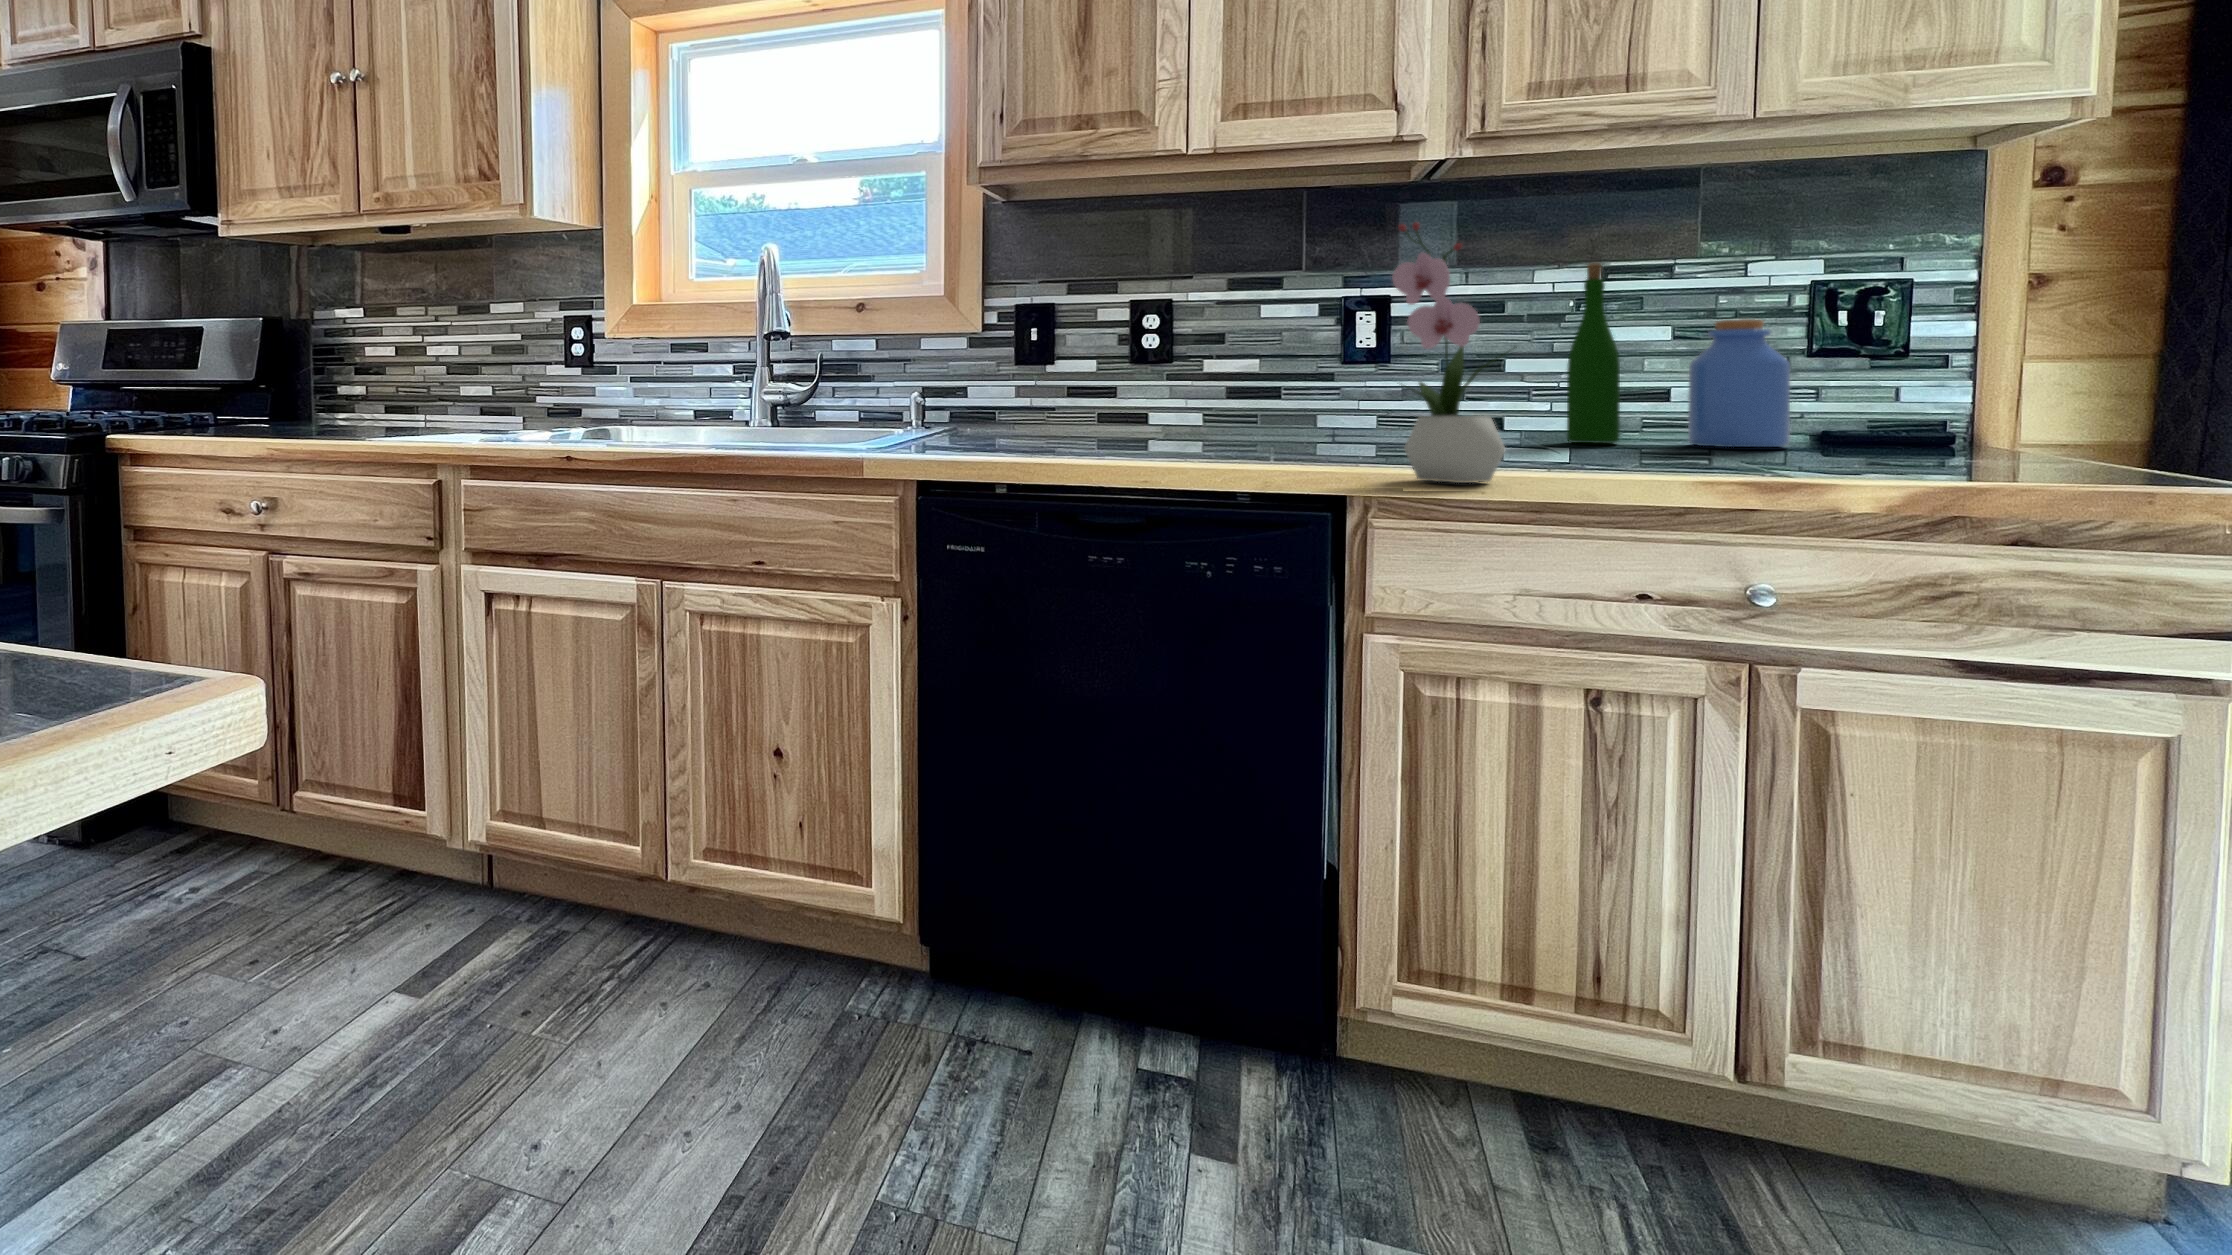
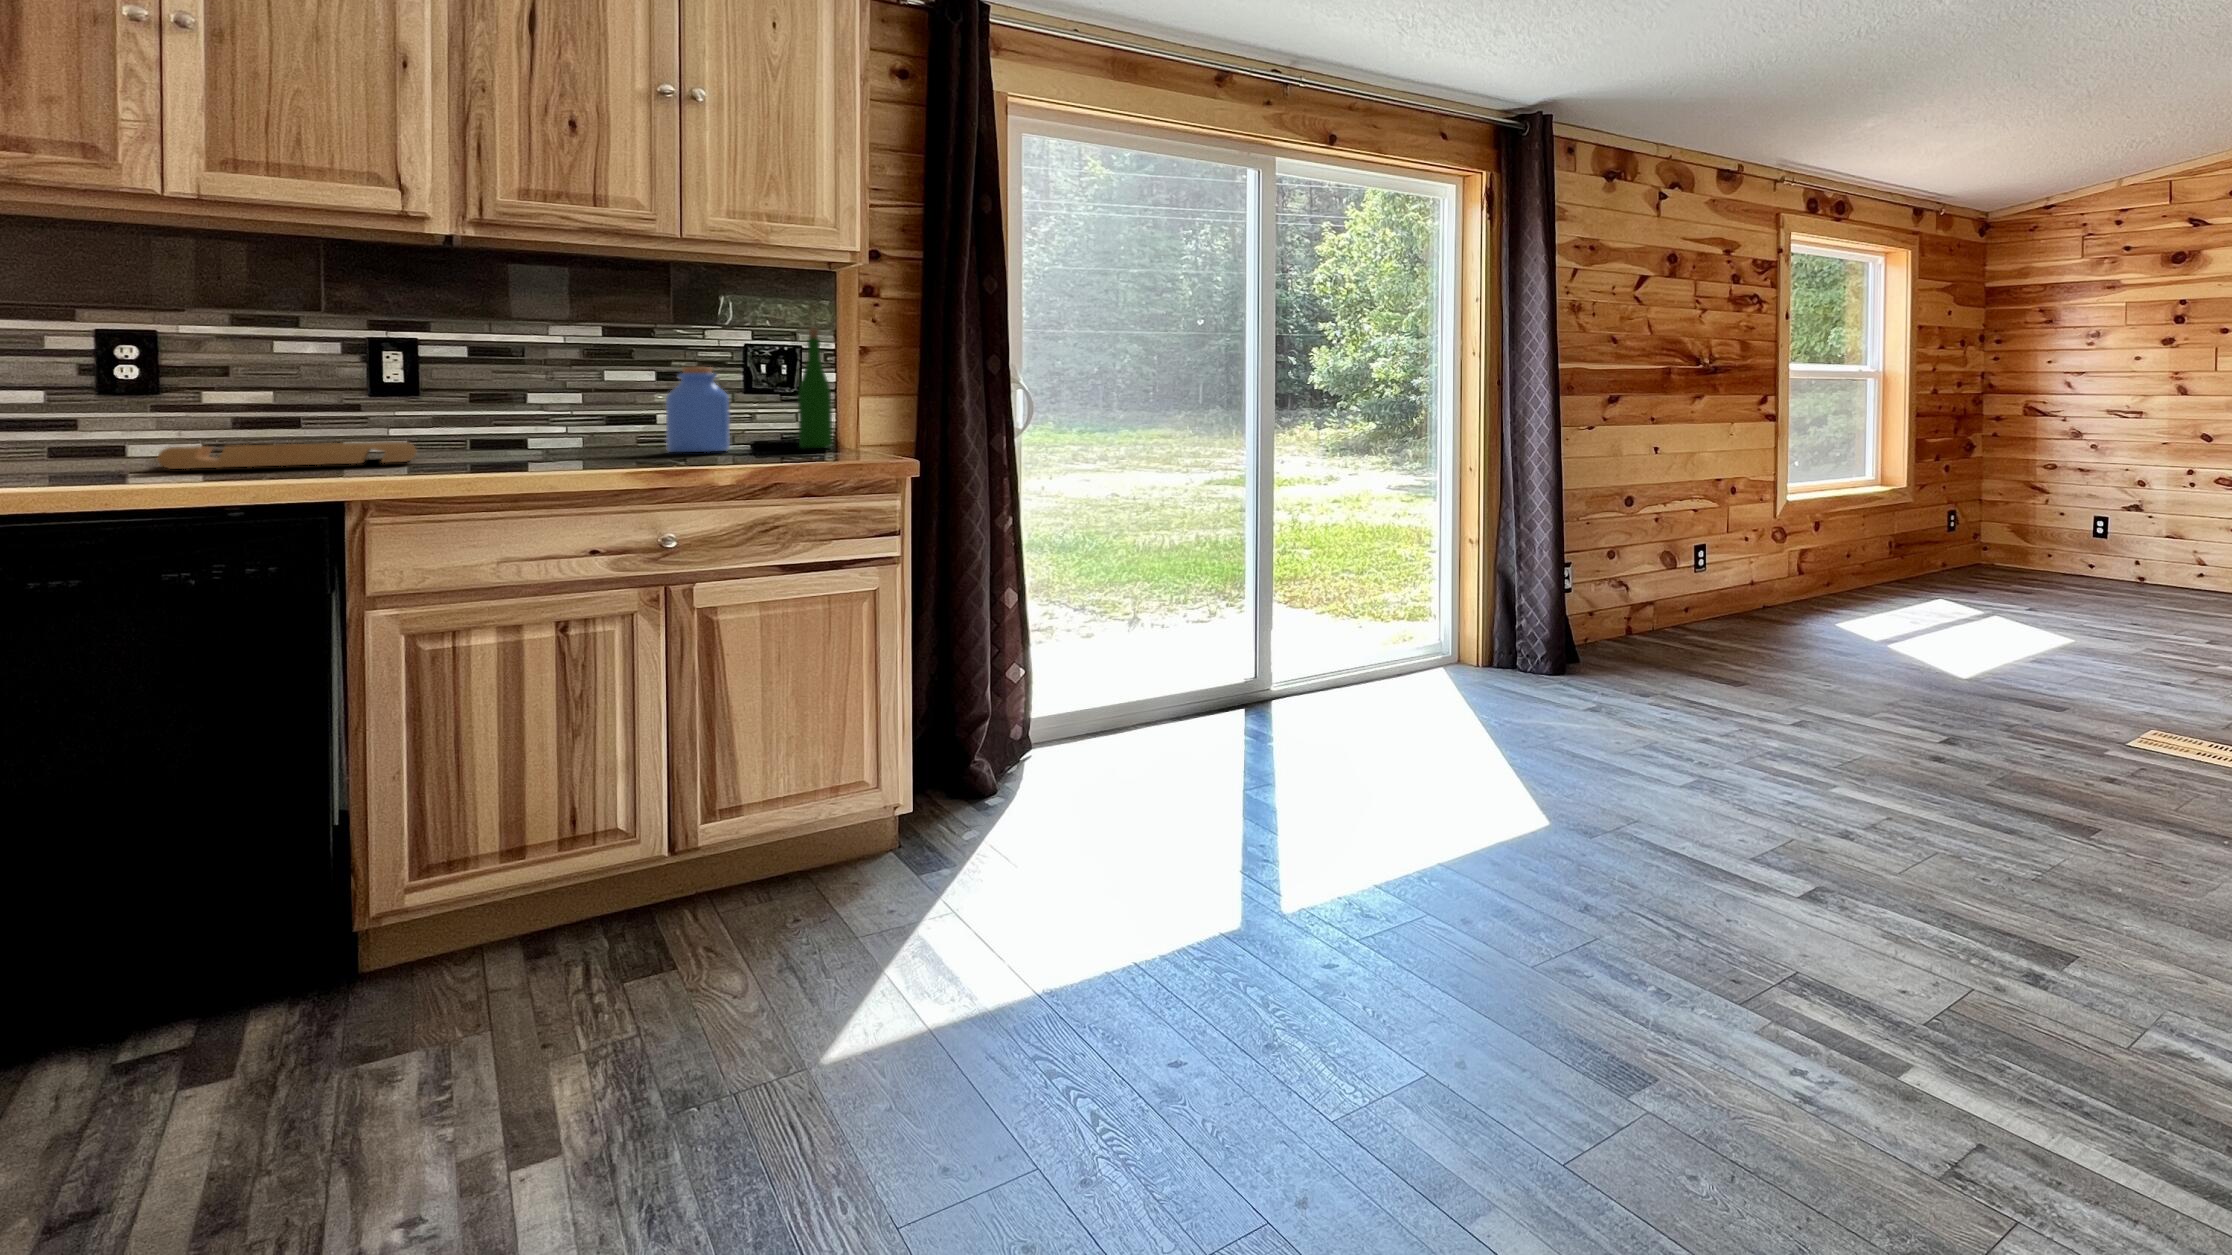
flower arrangement: present [1392,222,1517,483] -> none [379,284,496,484]
wine bottle: present [1567,263,1620,443] -> present [798,328,832,449]
cutting board: none [1171,417,1393,444] -> present [157,442,416,469]

